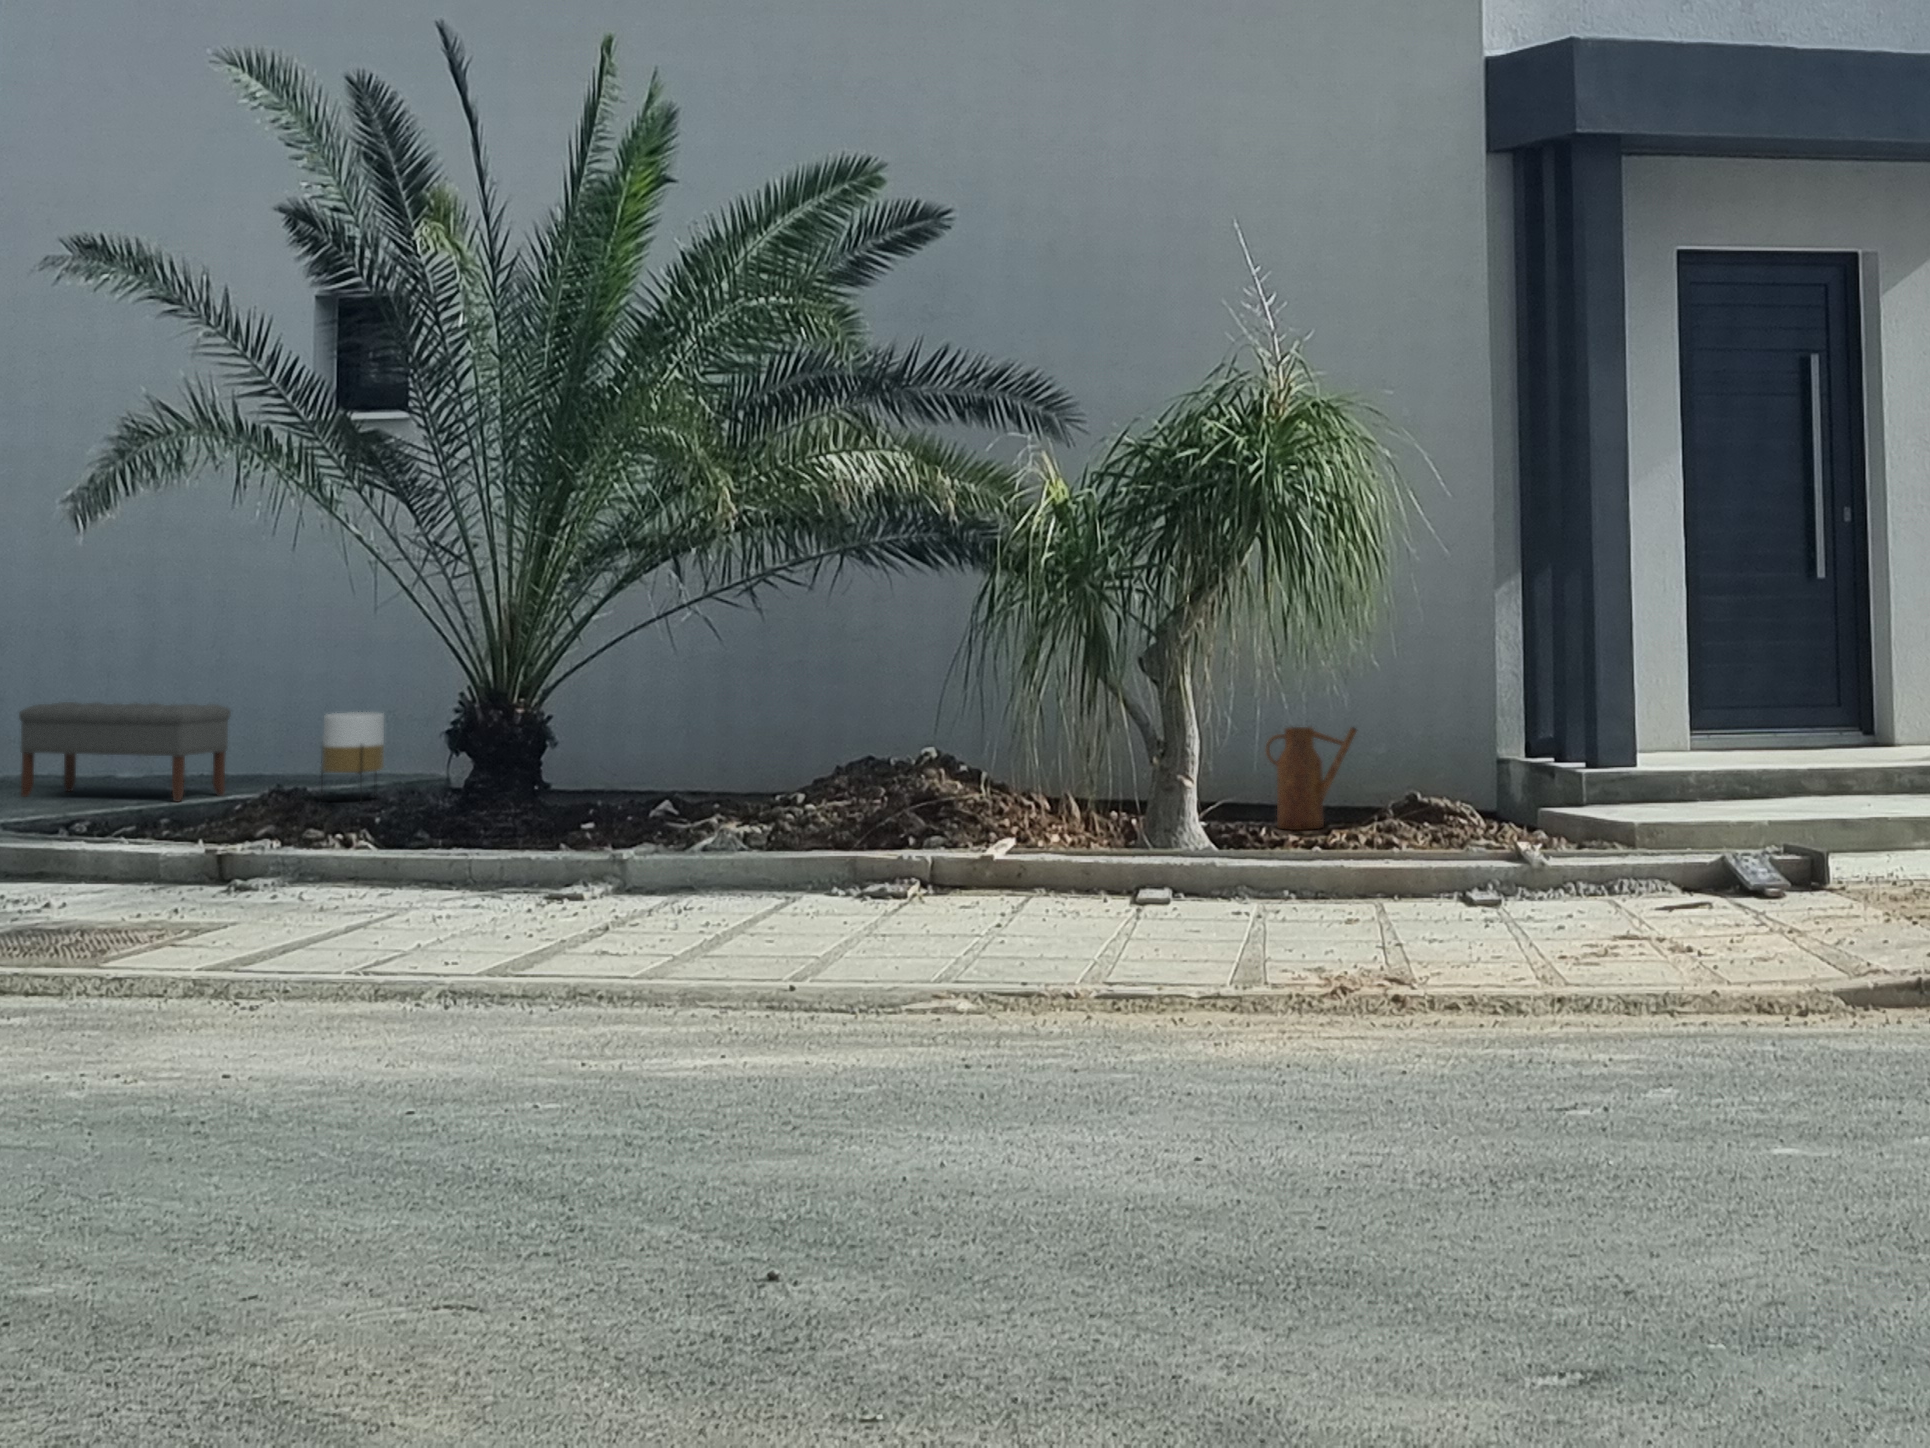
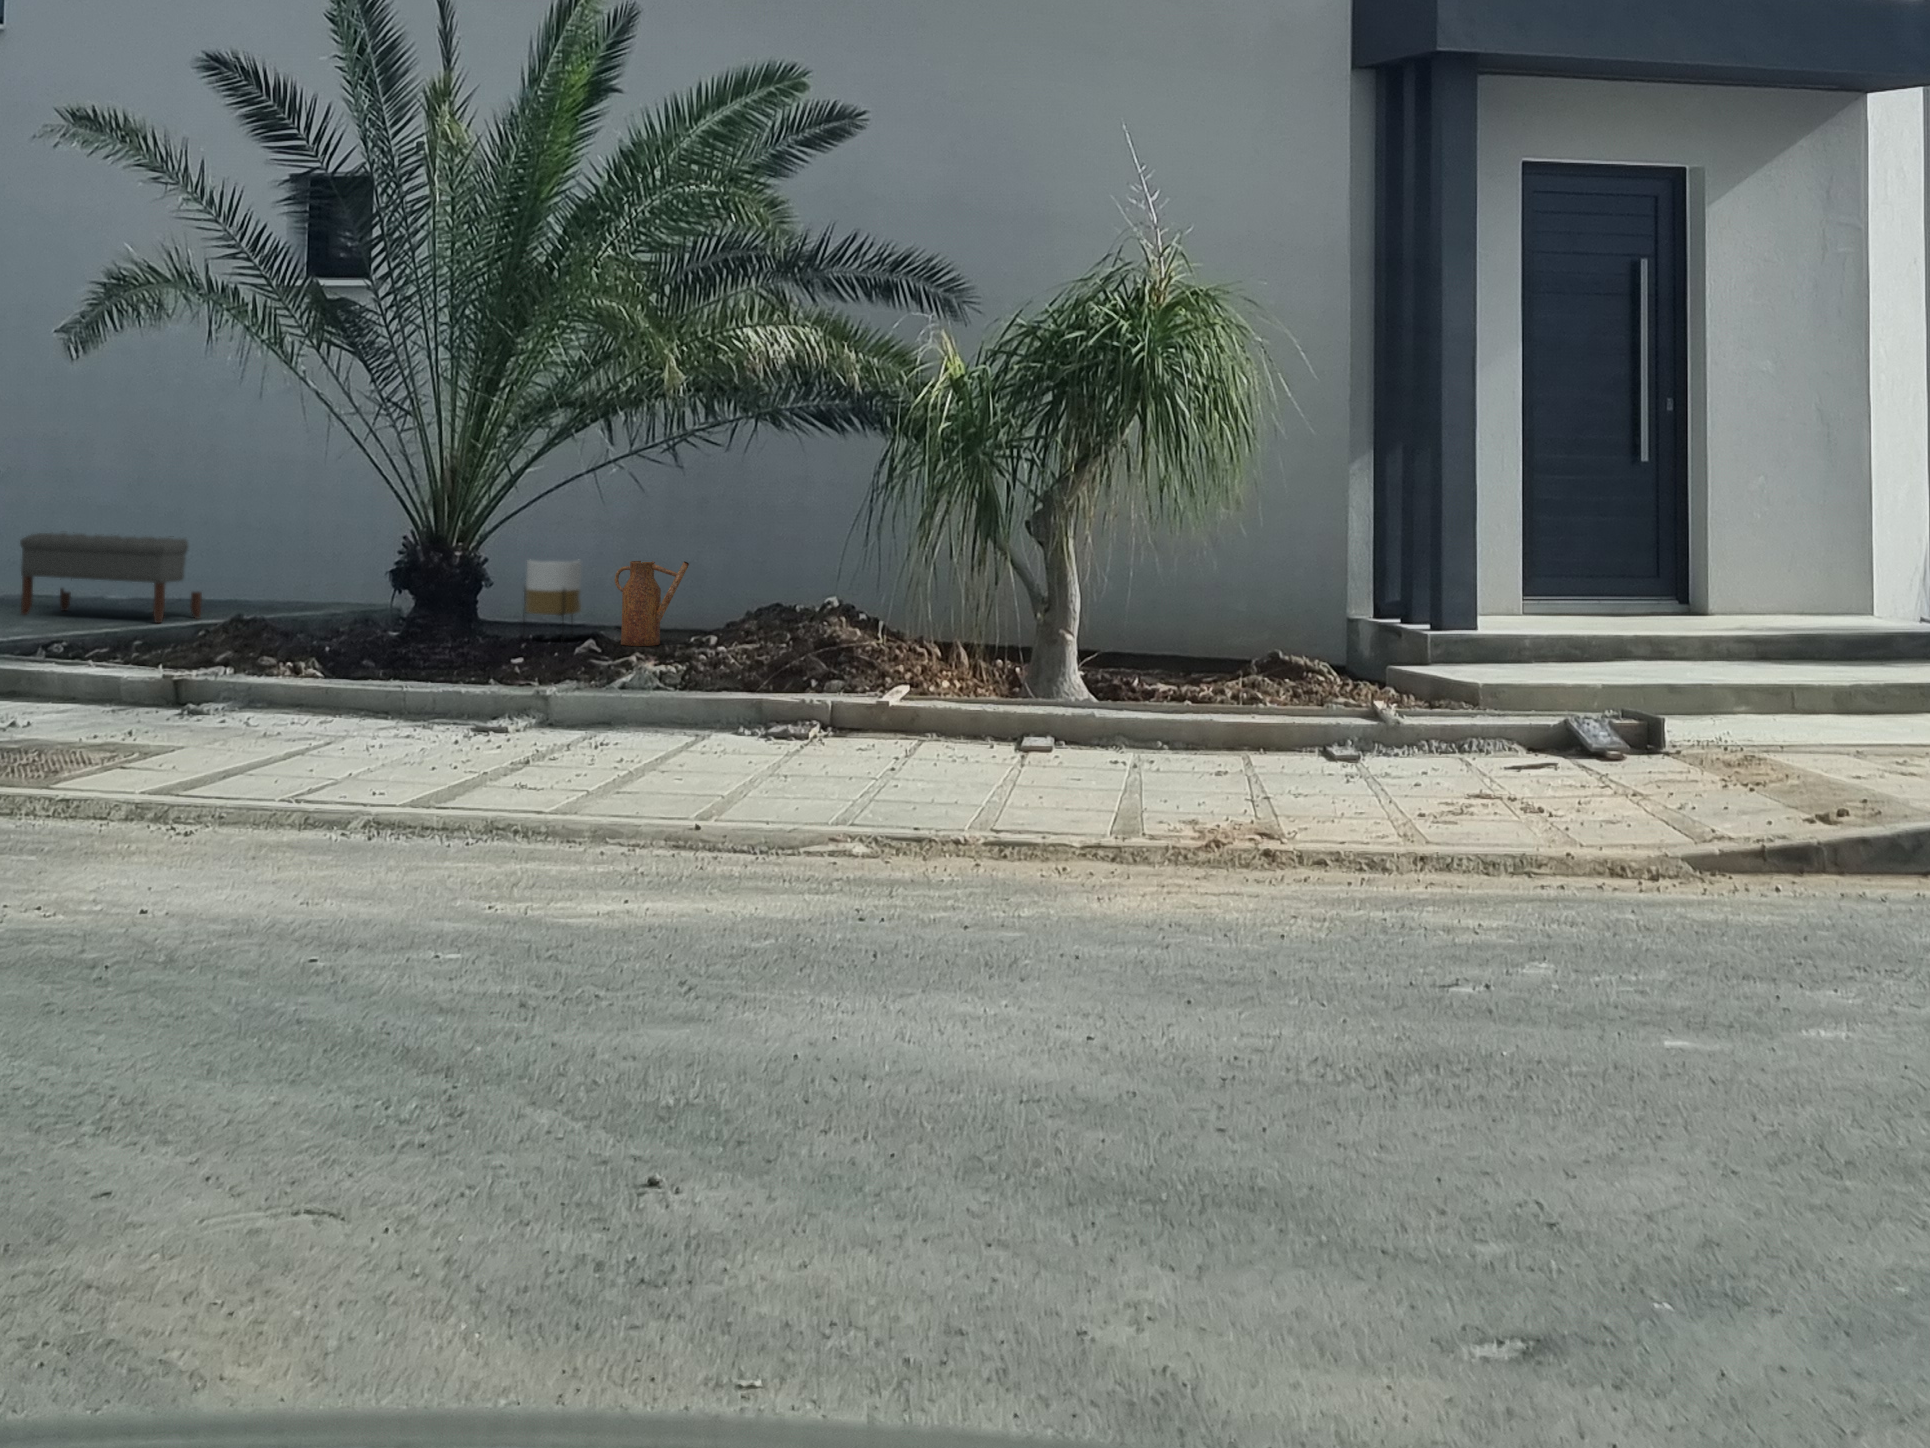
planter: present [321,712,384,801] -> present [524,559,581,632]
watering can: present [1266,727,1357,830] -> present [615,561,689,646]

